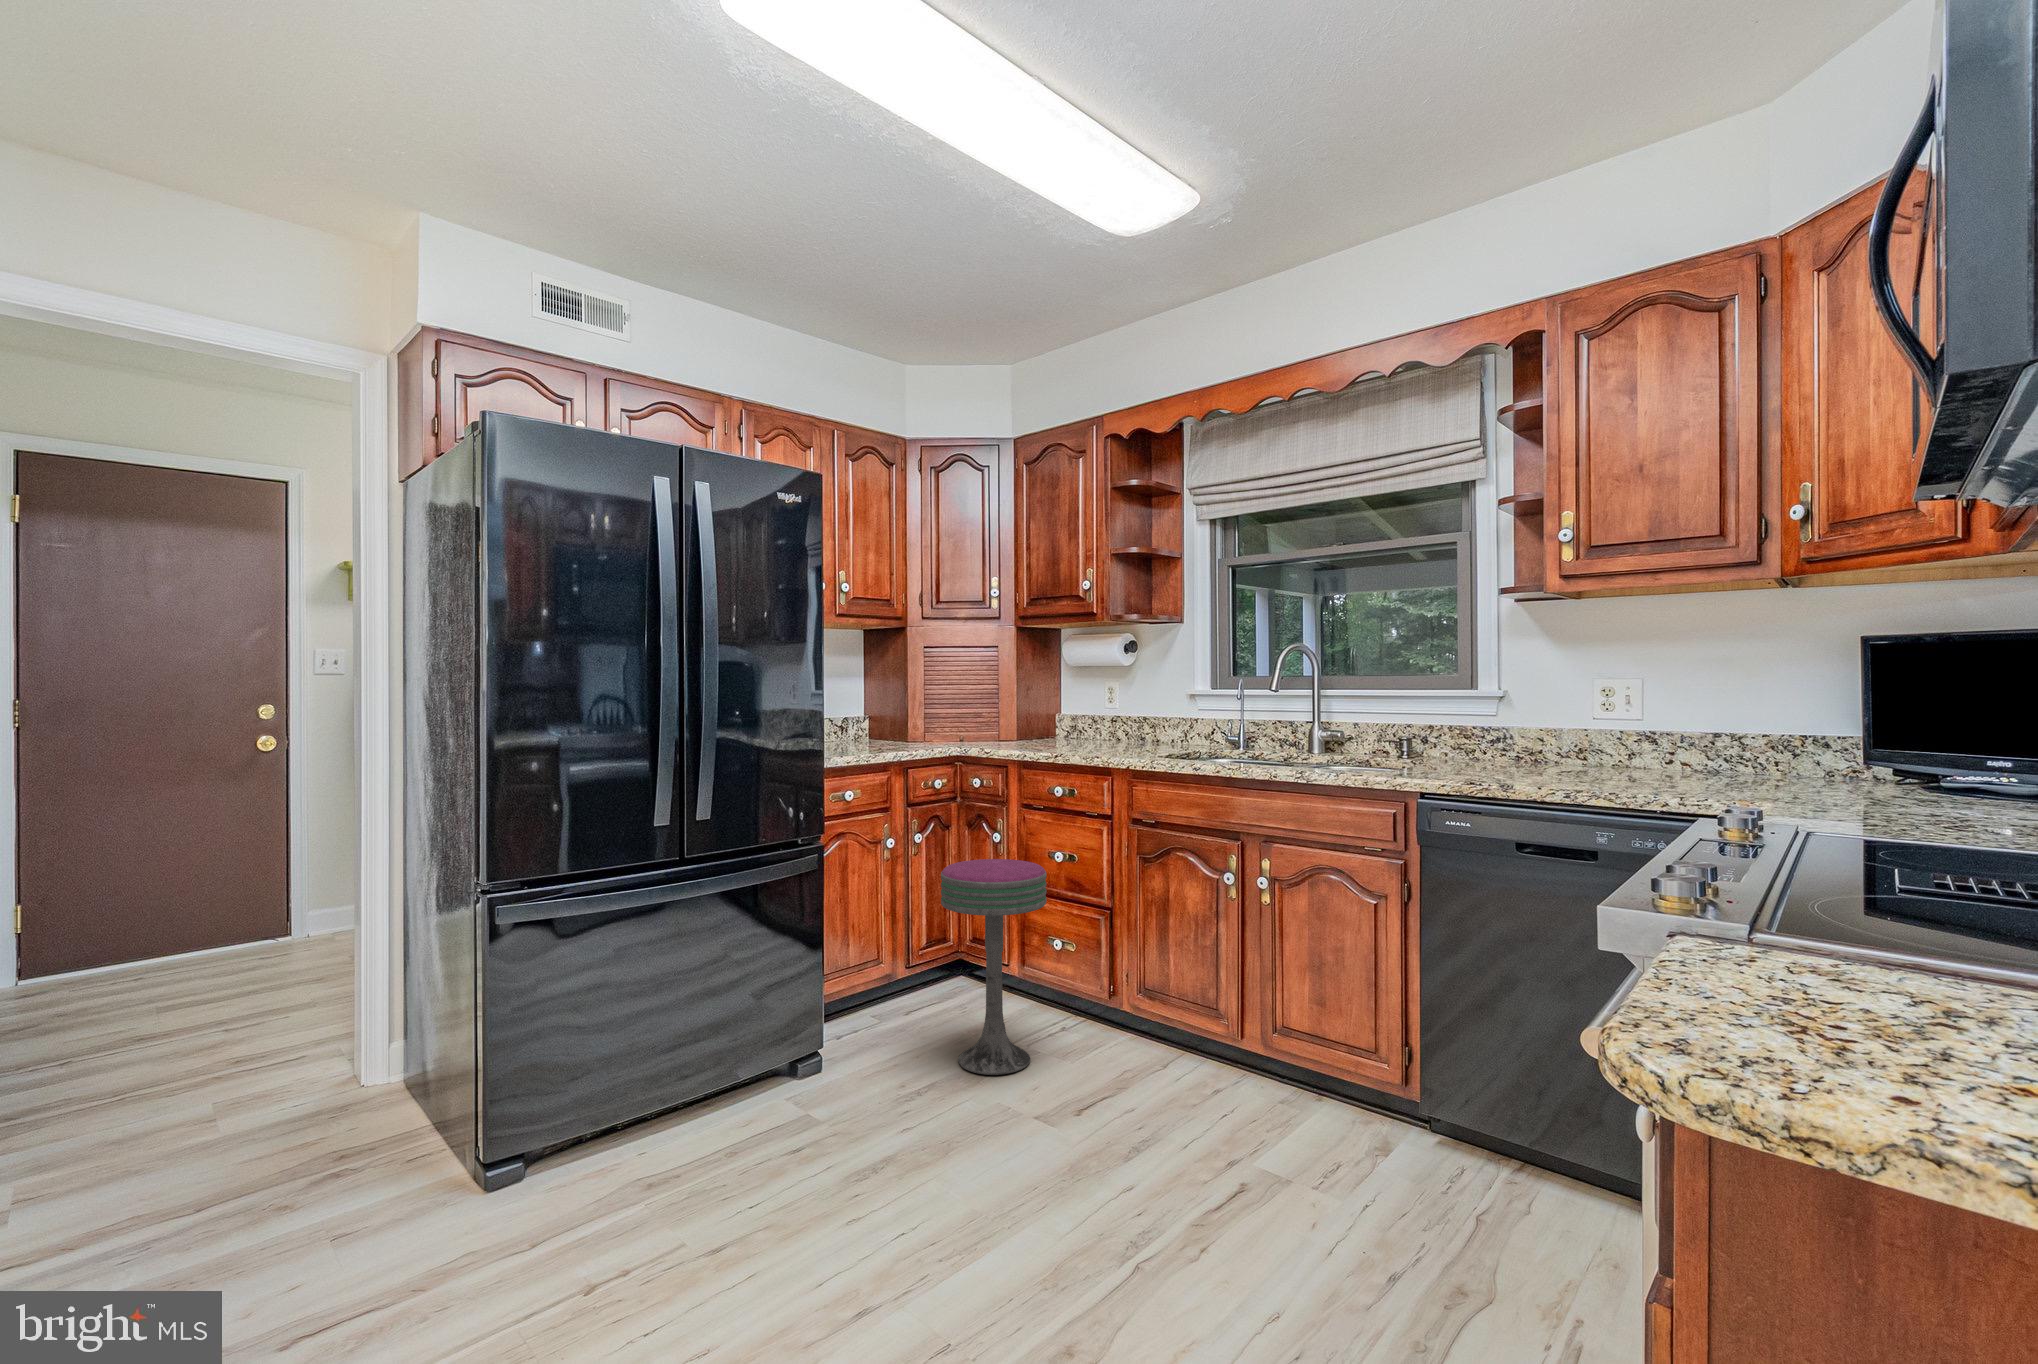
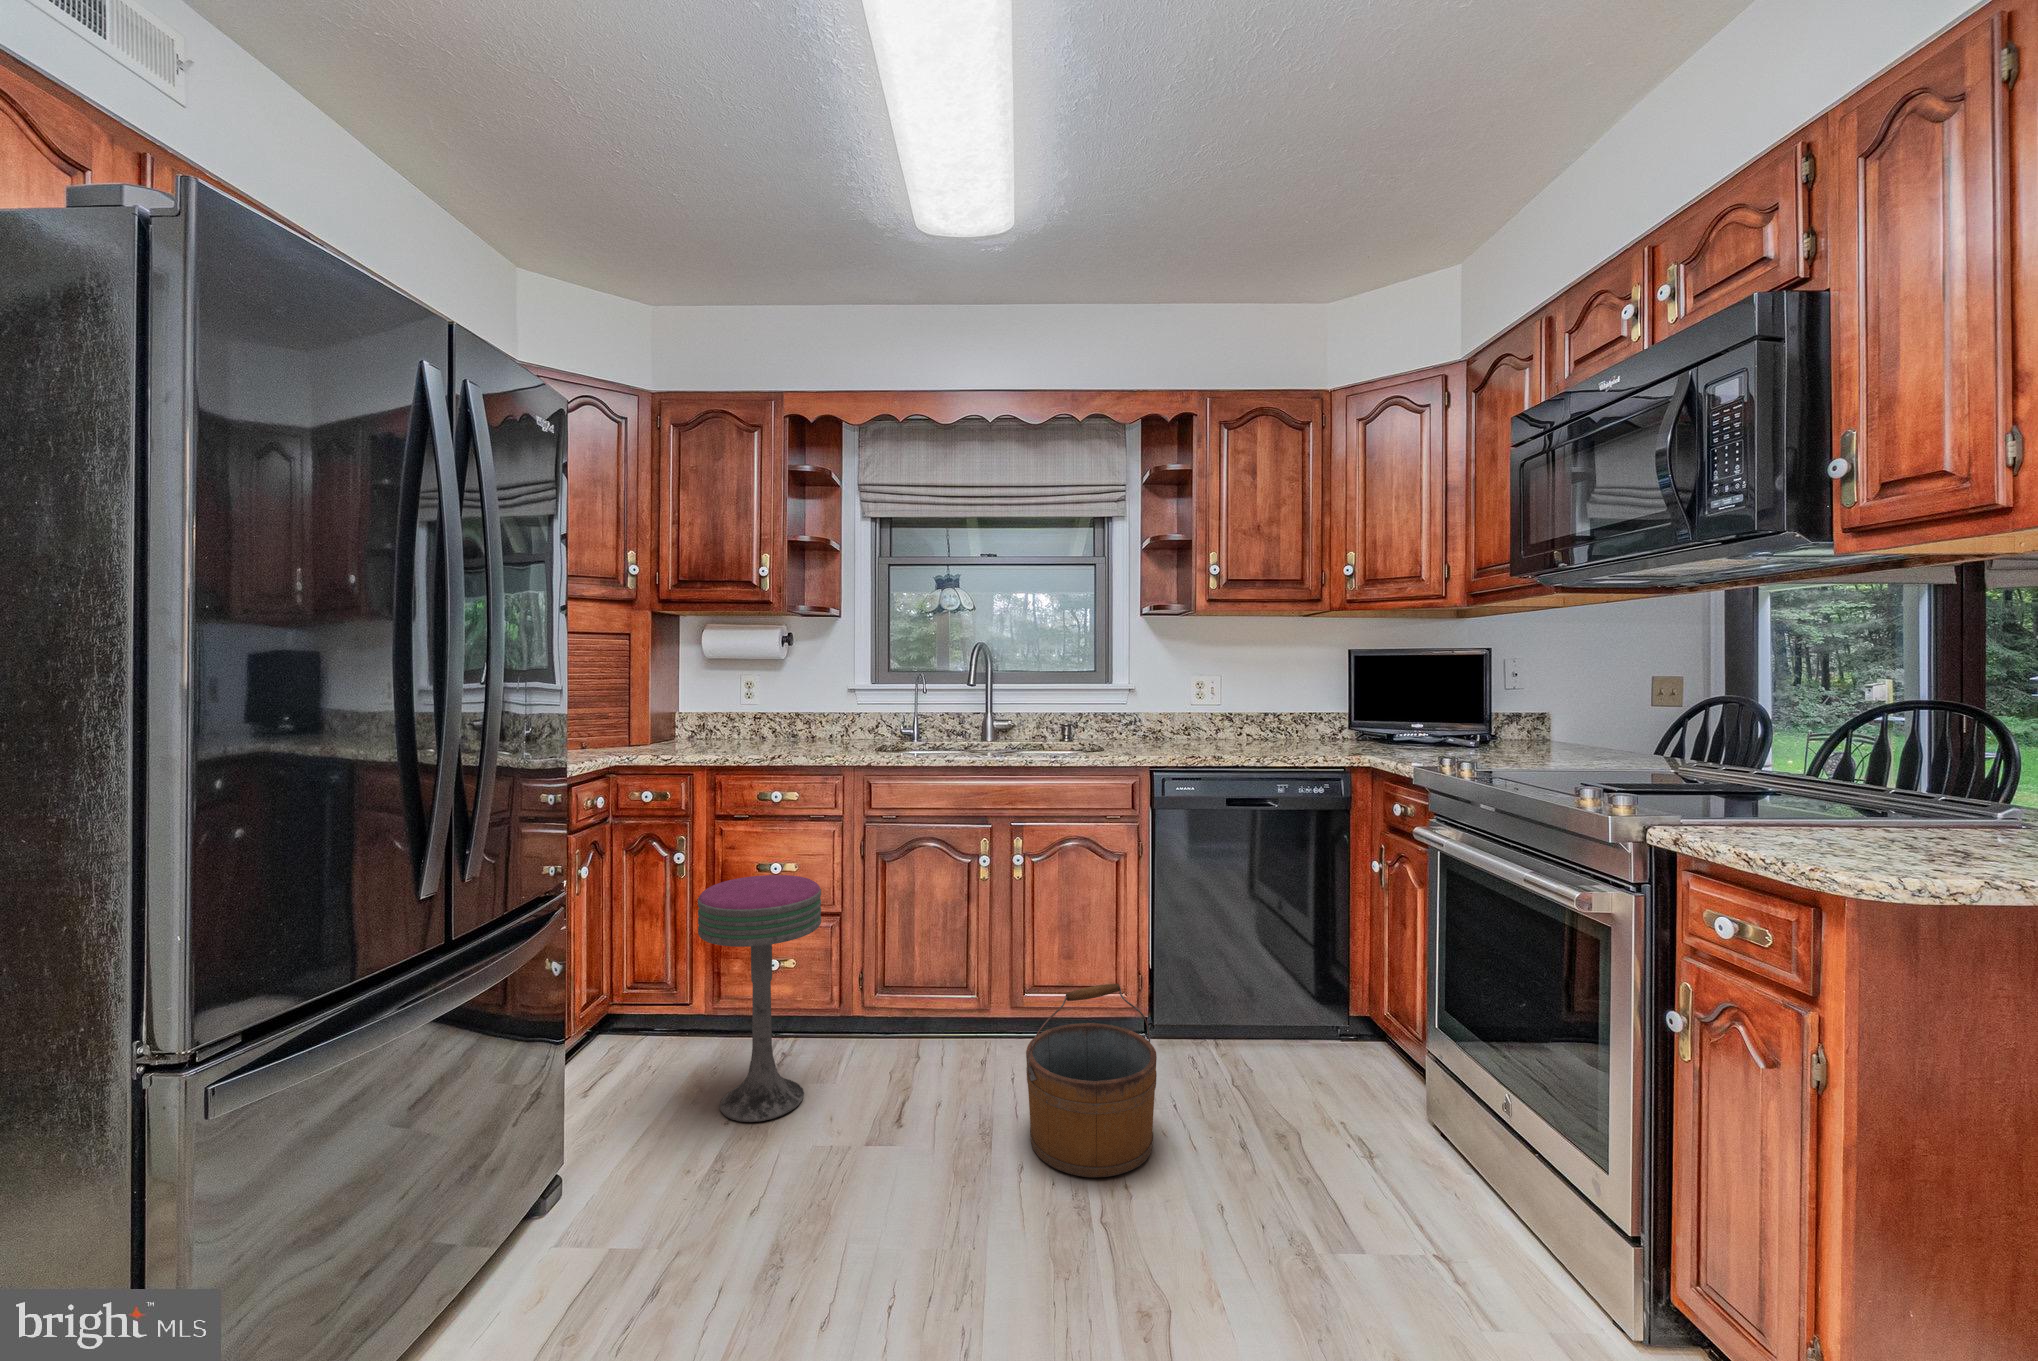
bucket: none [1147,1019,1303,1234] -> present [1026,984,1157,1178]

